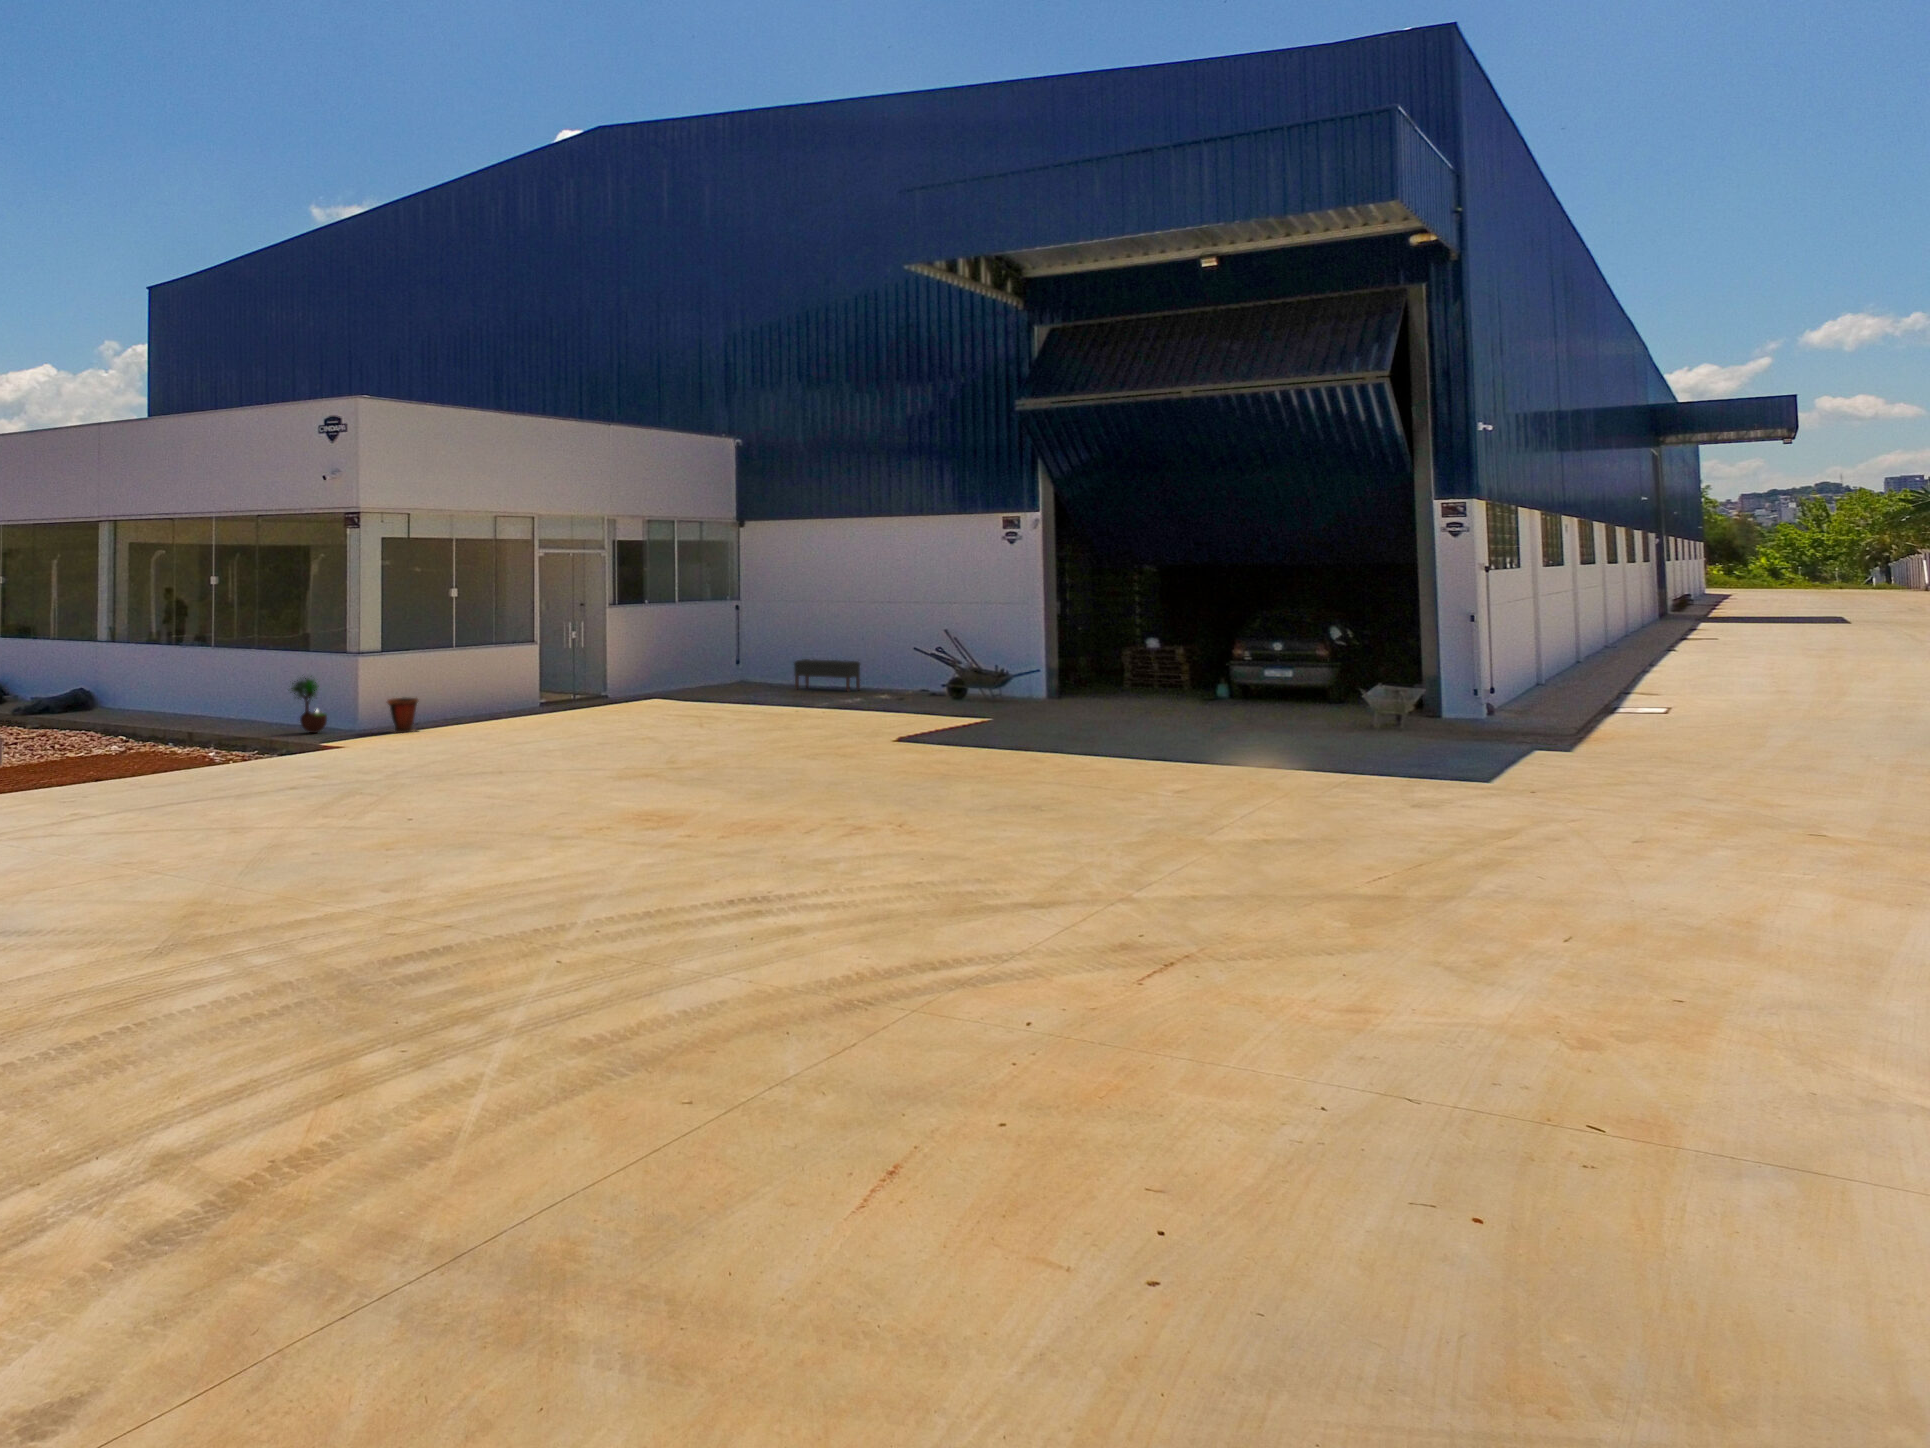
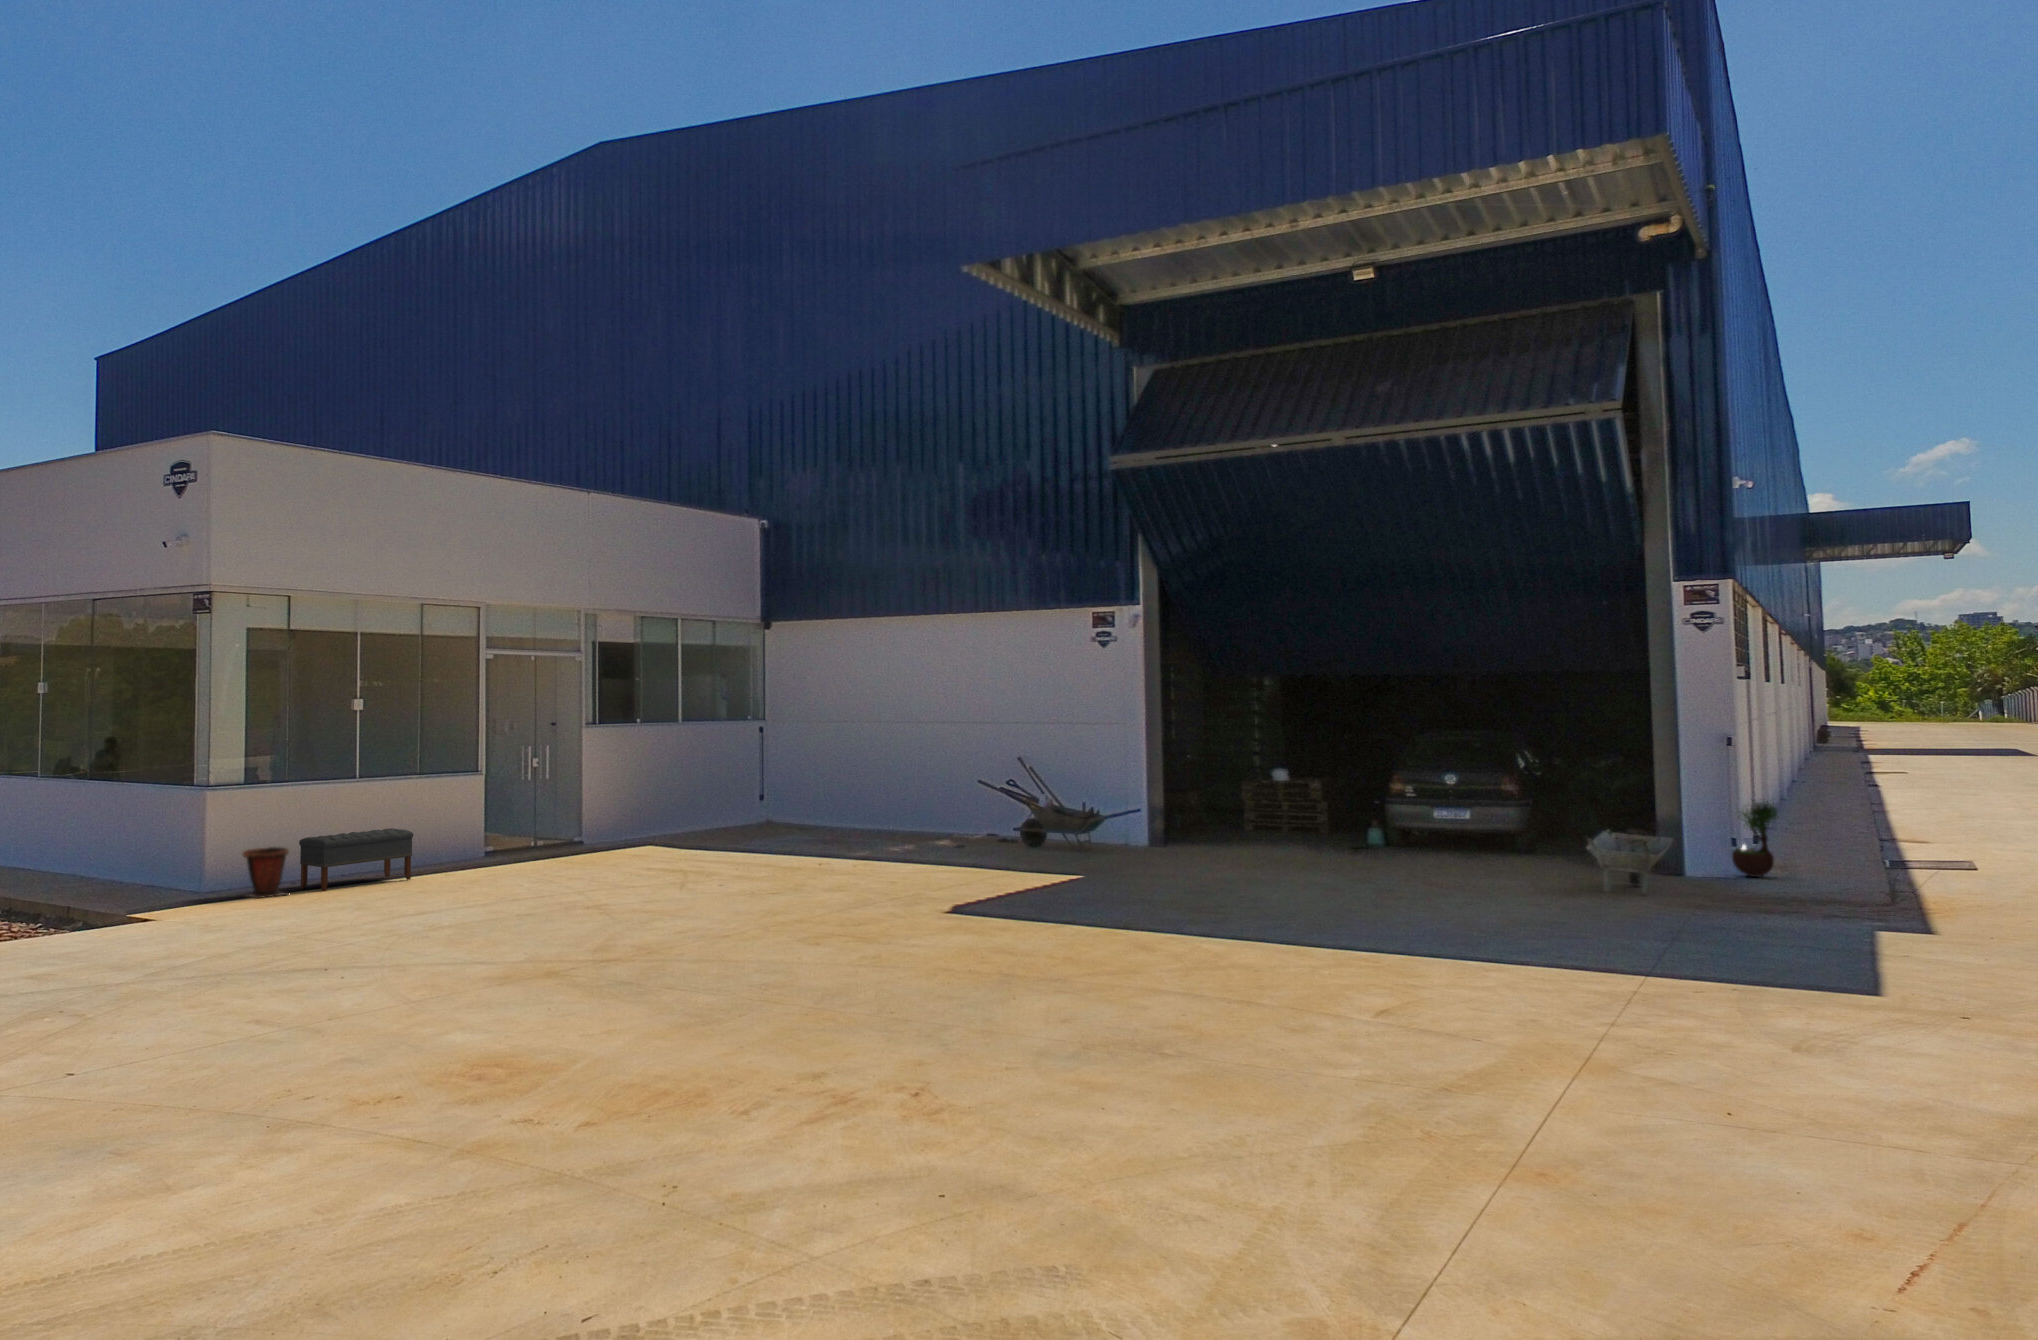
bench: present [794,659,860,691] -> present [299,828,413,891]
potted tree: present [291,678,327,733] -> present [1732,800,1779,877]

